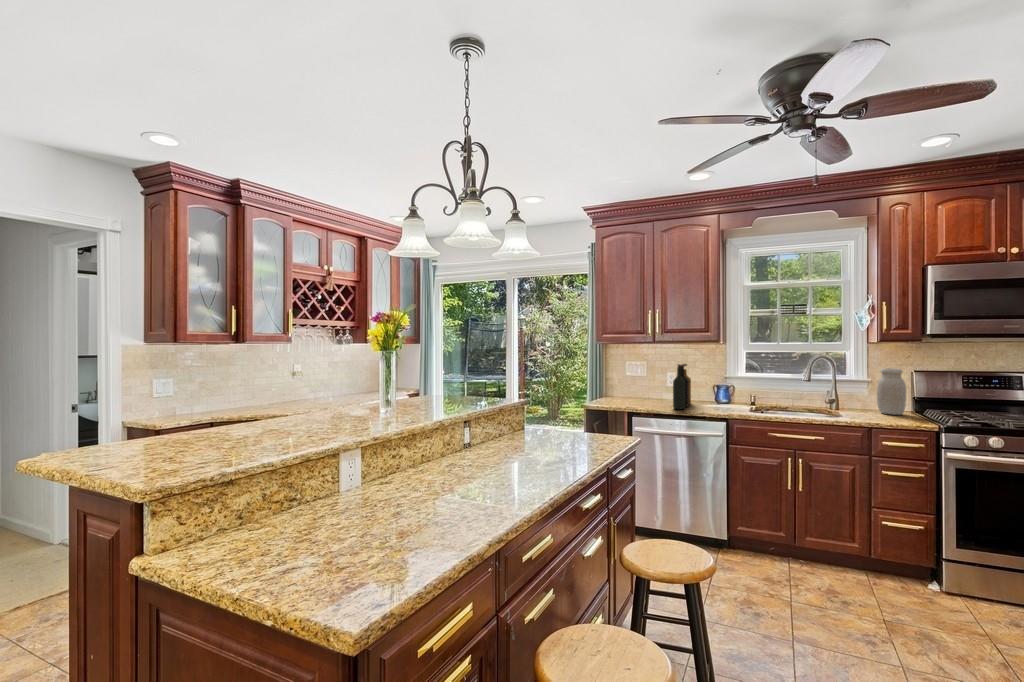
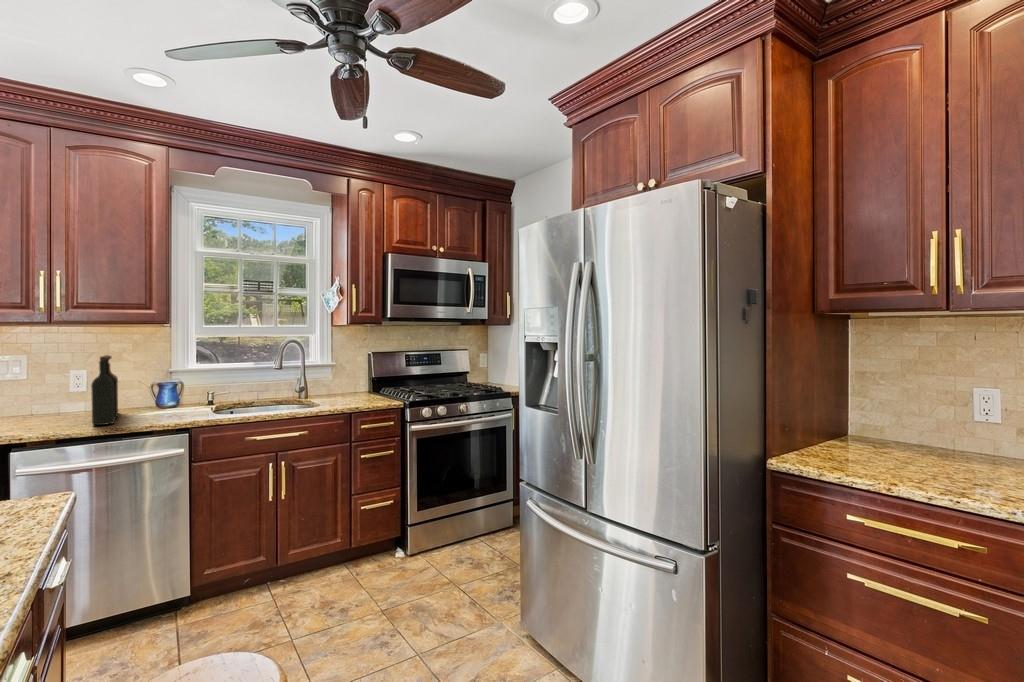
jar: present [877,368,906,415] -> none [345,352,370,397]

